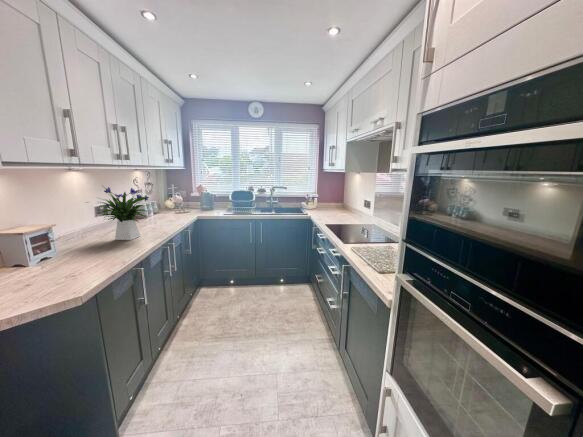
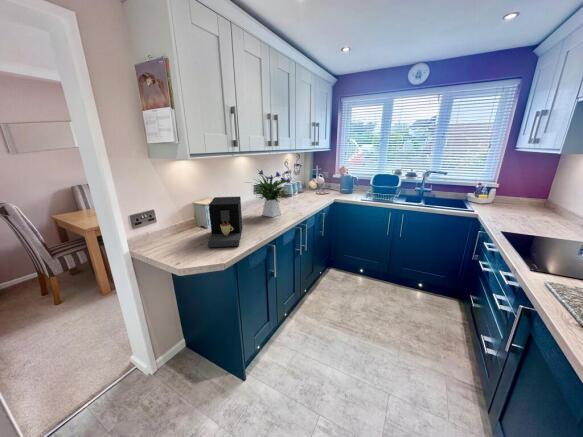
coffee maker: none [36,217,94,286] -> present [208,197,242,247]

